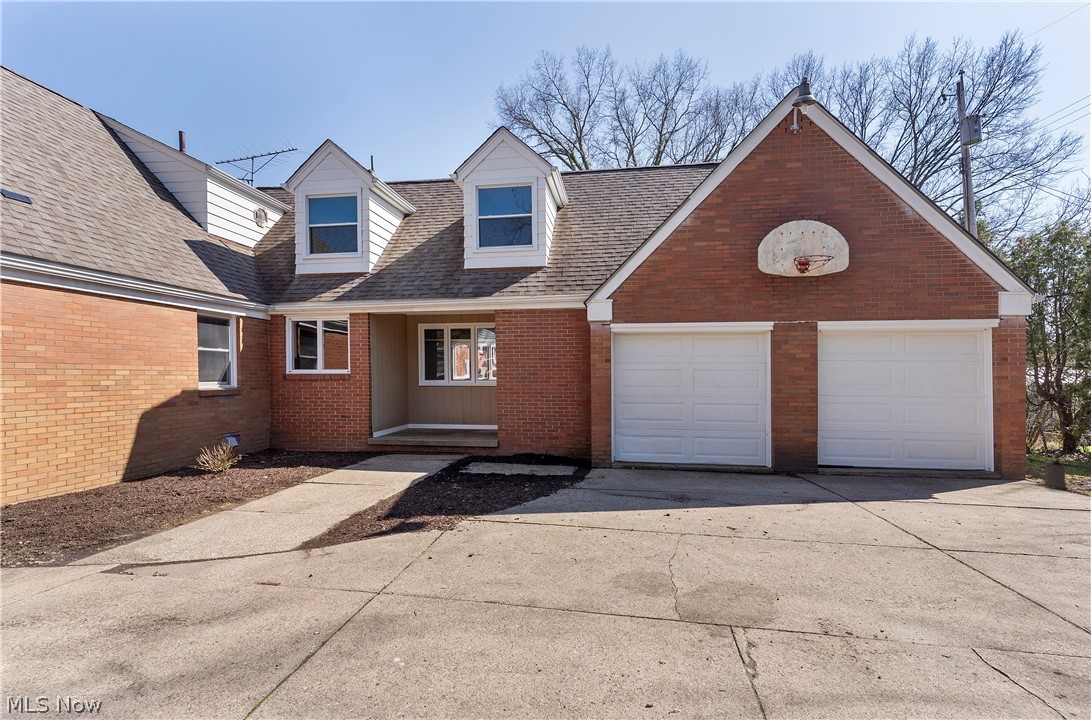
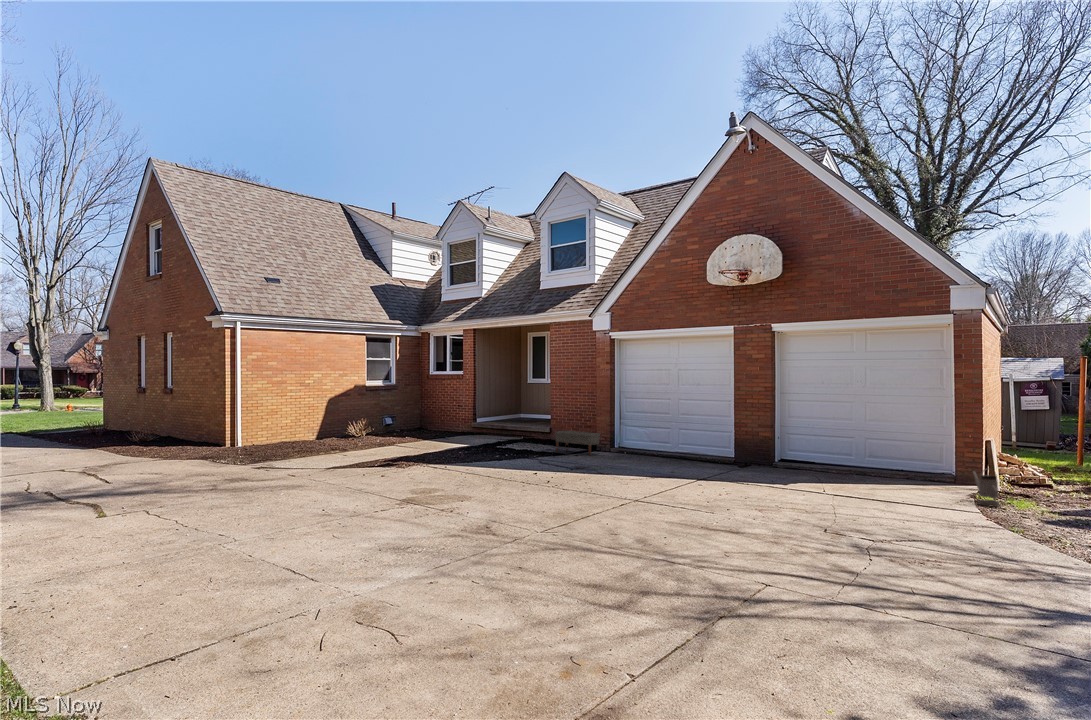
bench: none [522,436,579,464] -> present [555,431,600,455]

